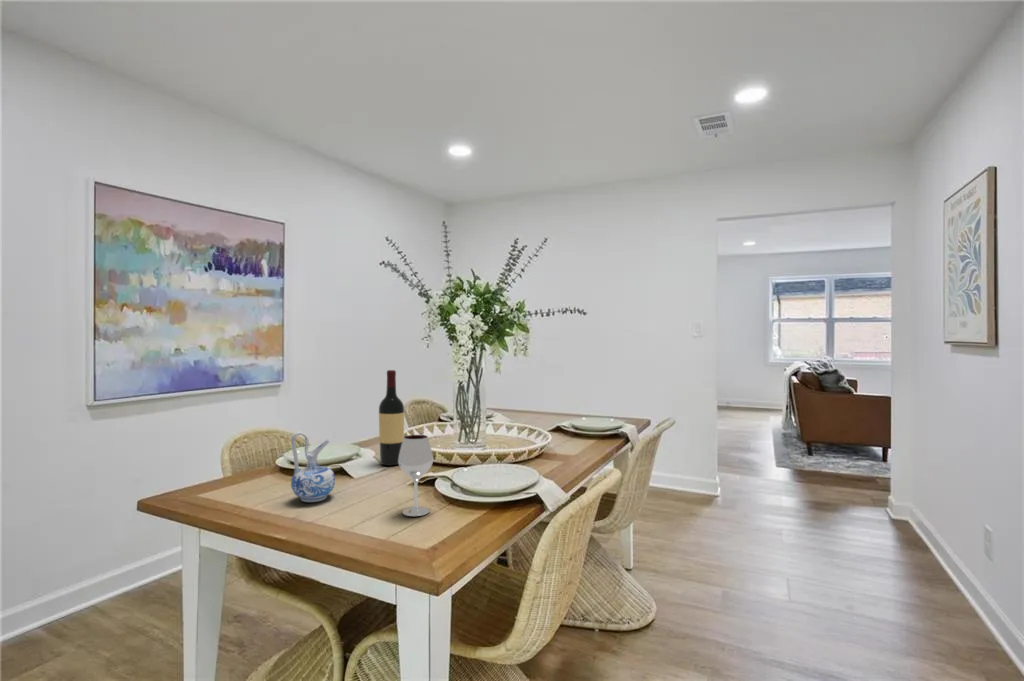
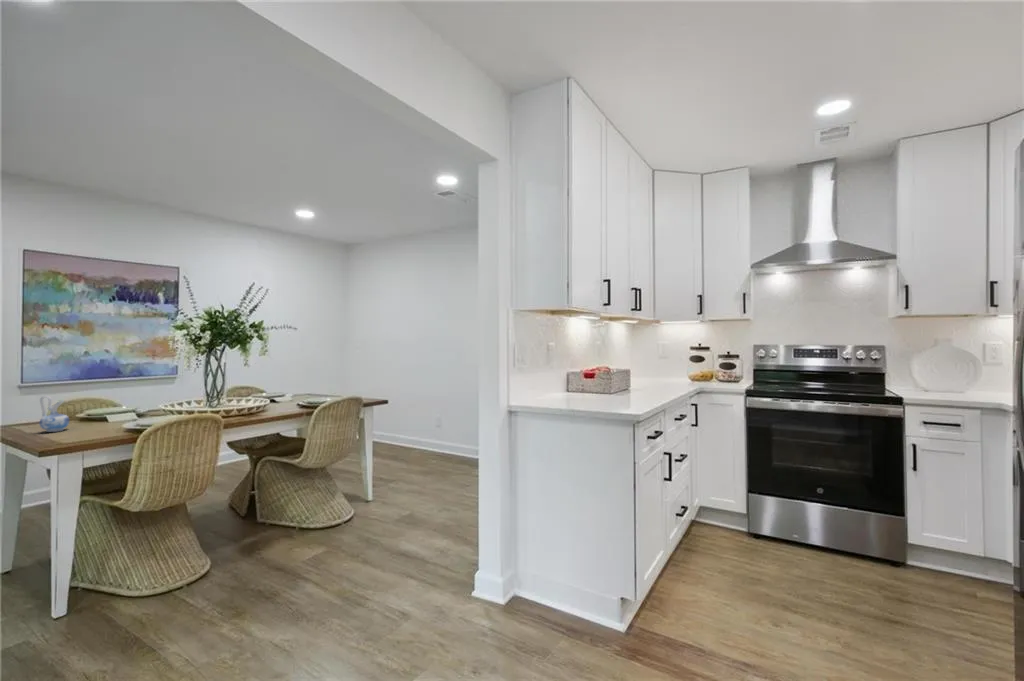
wine bottle: present [379,370,404,465] -> none [126,365,144,418]
wineglass: present [398,435,433,516] -> none [75,397,98,437]

